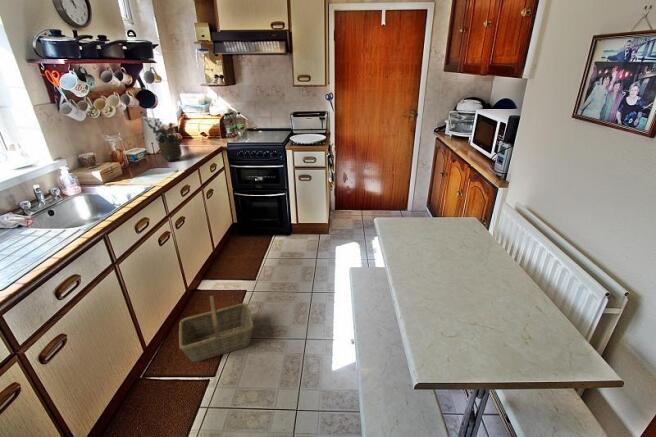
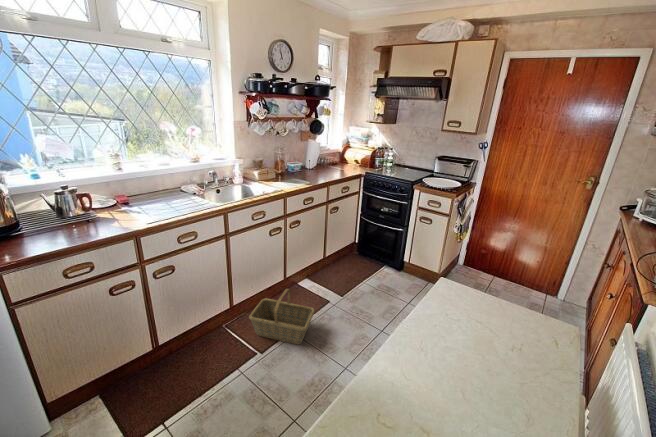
potted plant: present [145,119,182,161] -> none [302,137,329,177]

